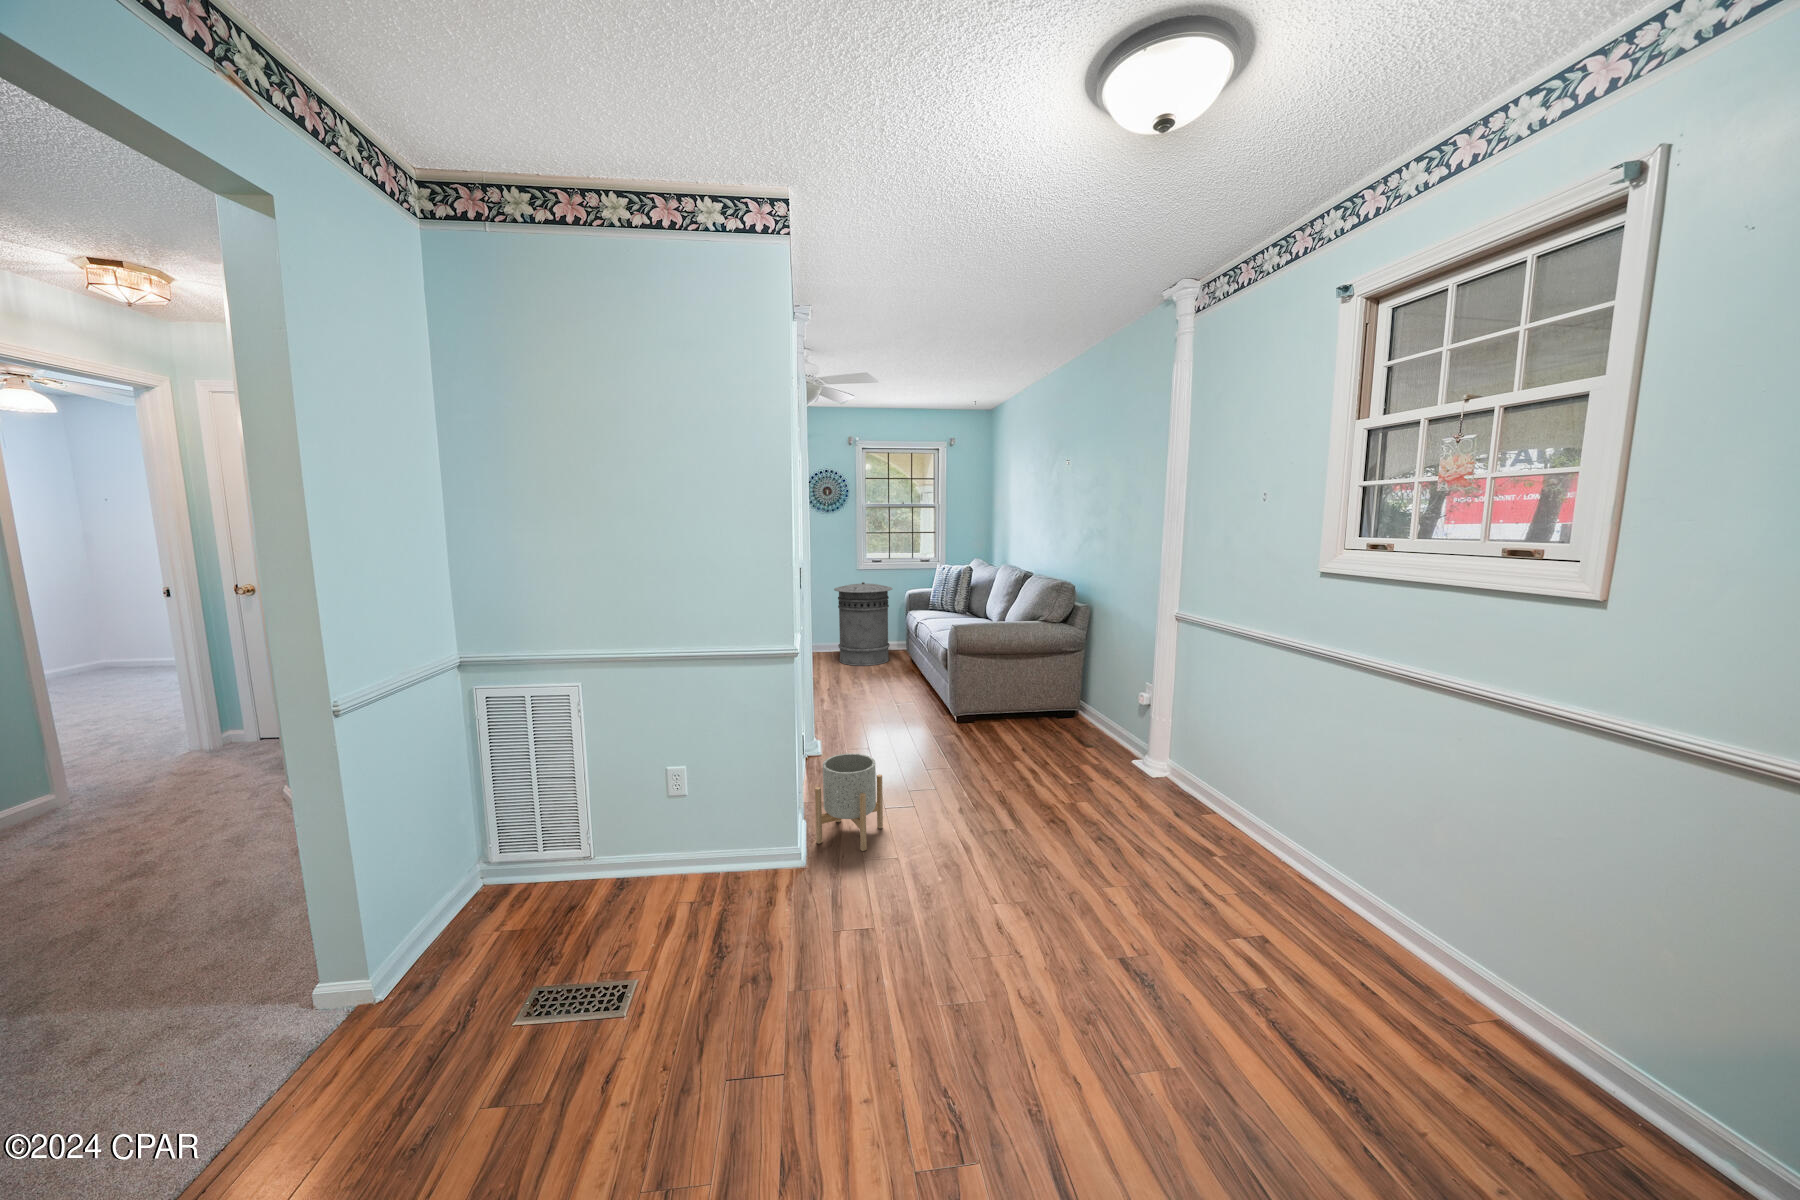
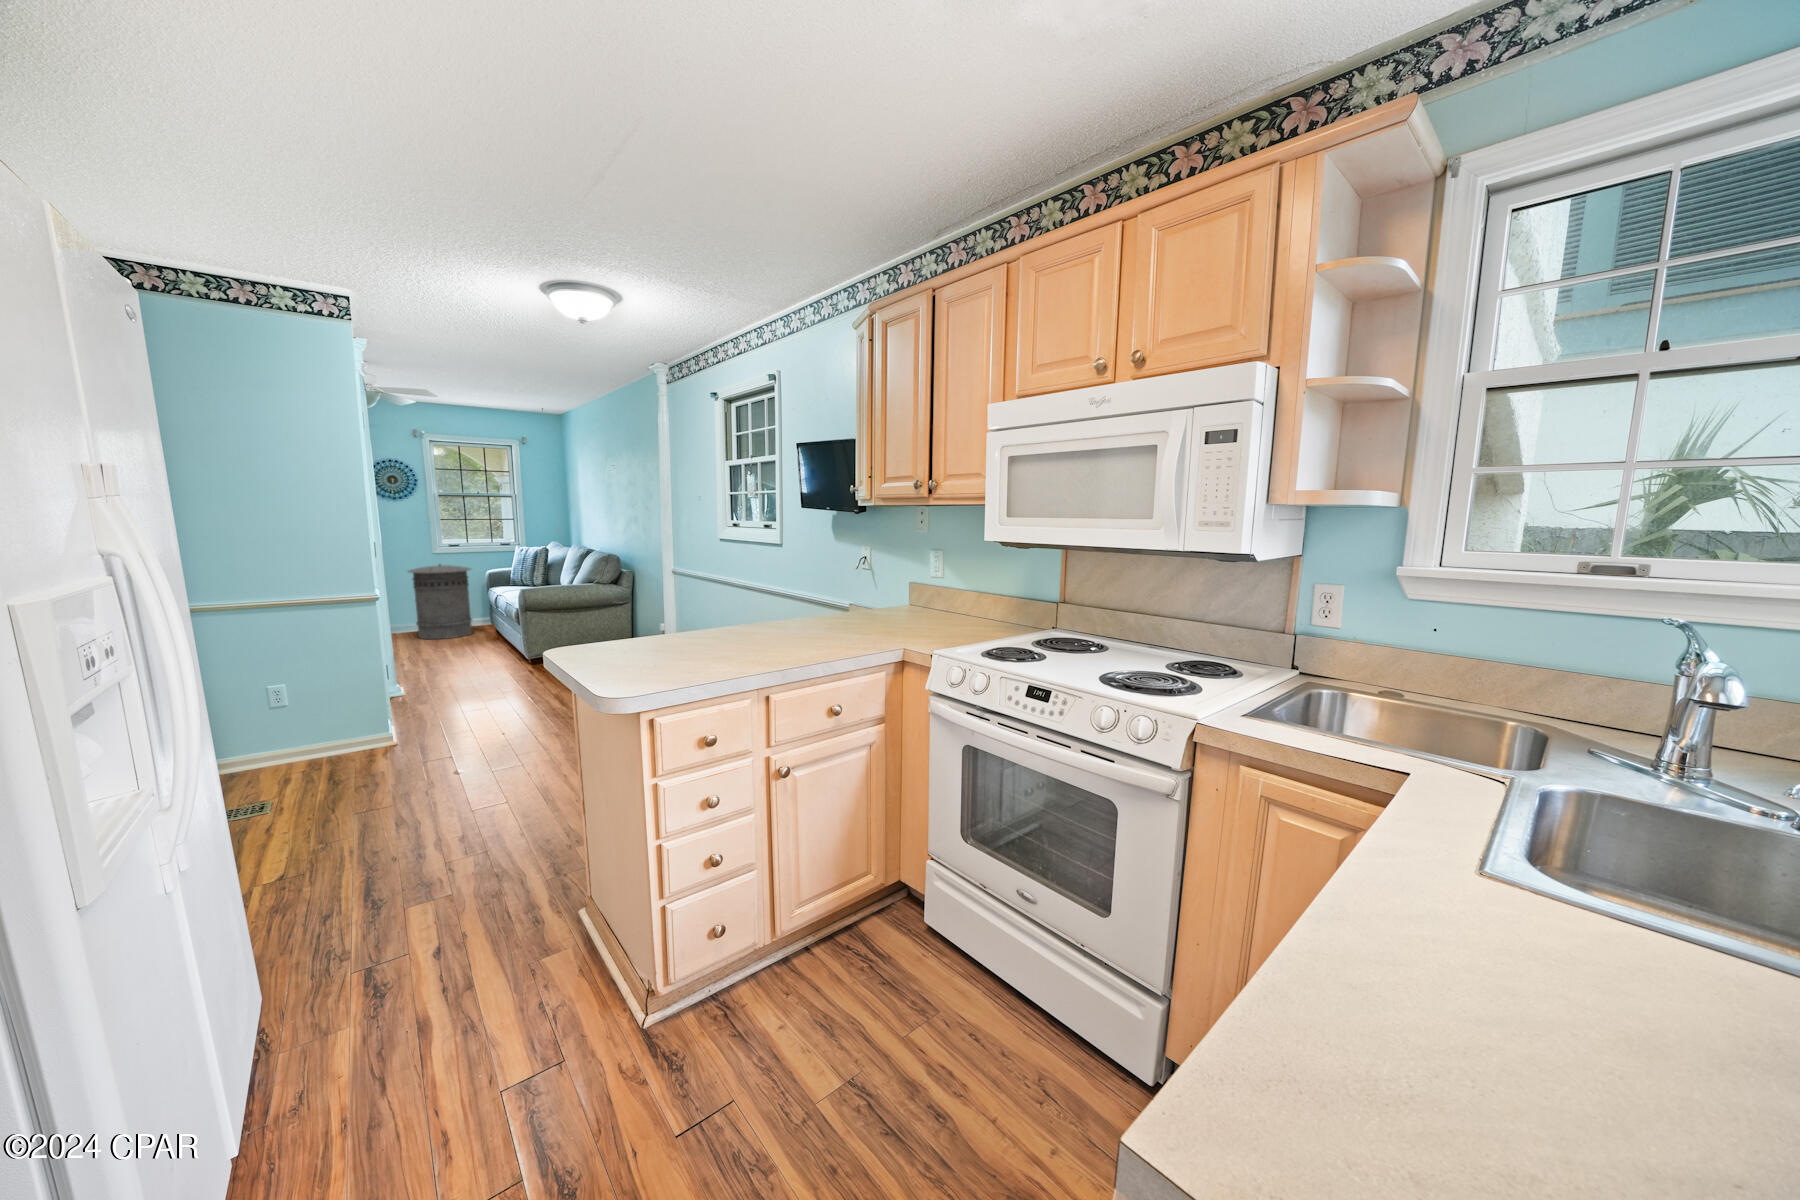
planter: present [815,754,883,851] -> none [398,671,458,733]

